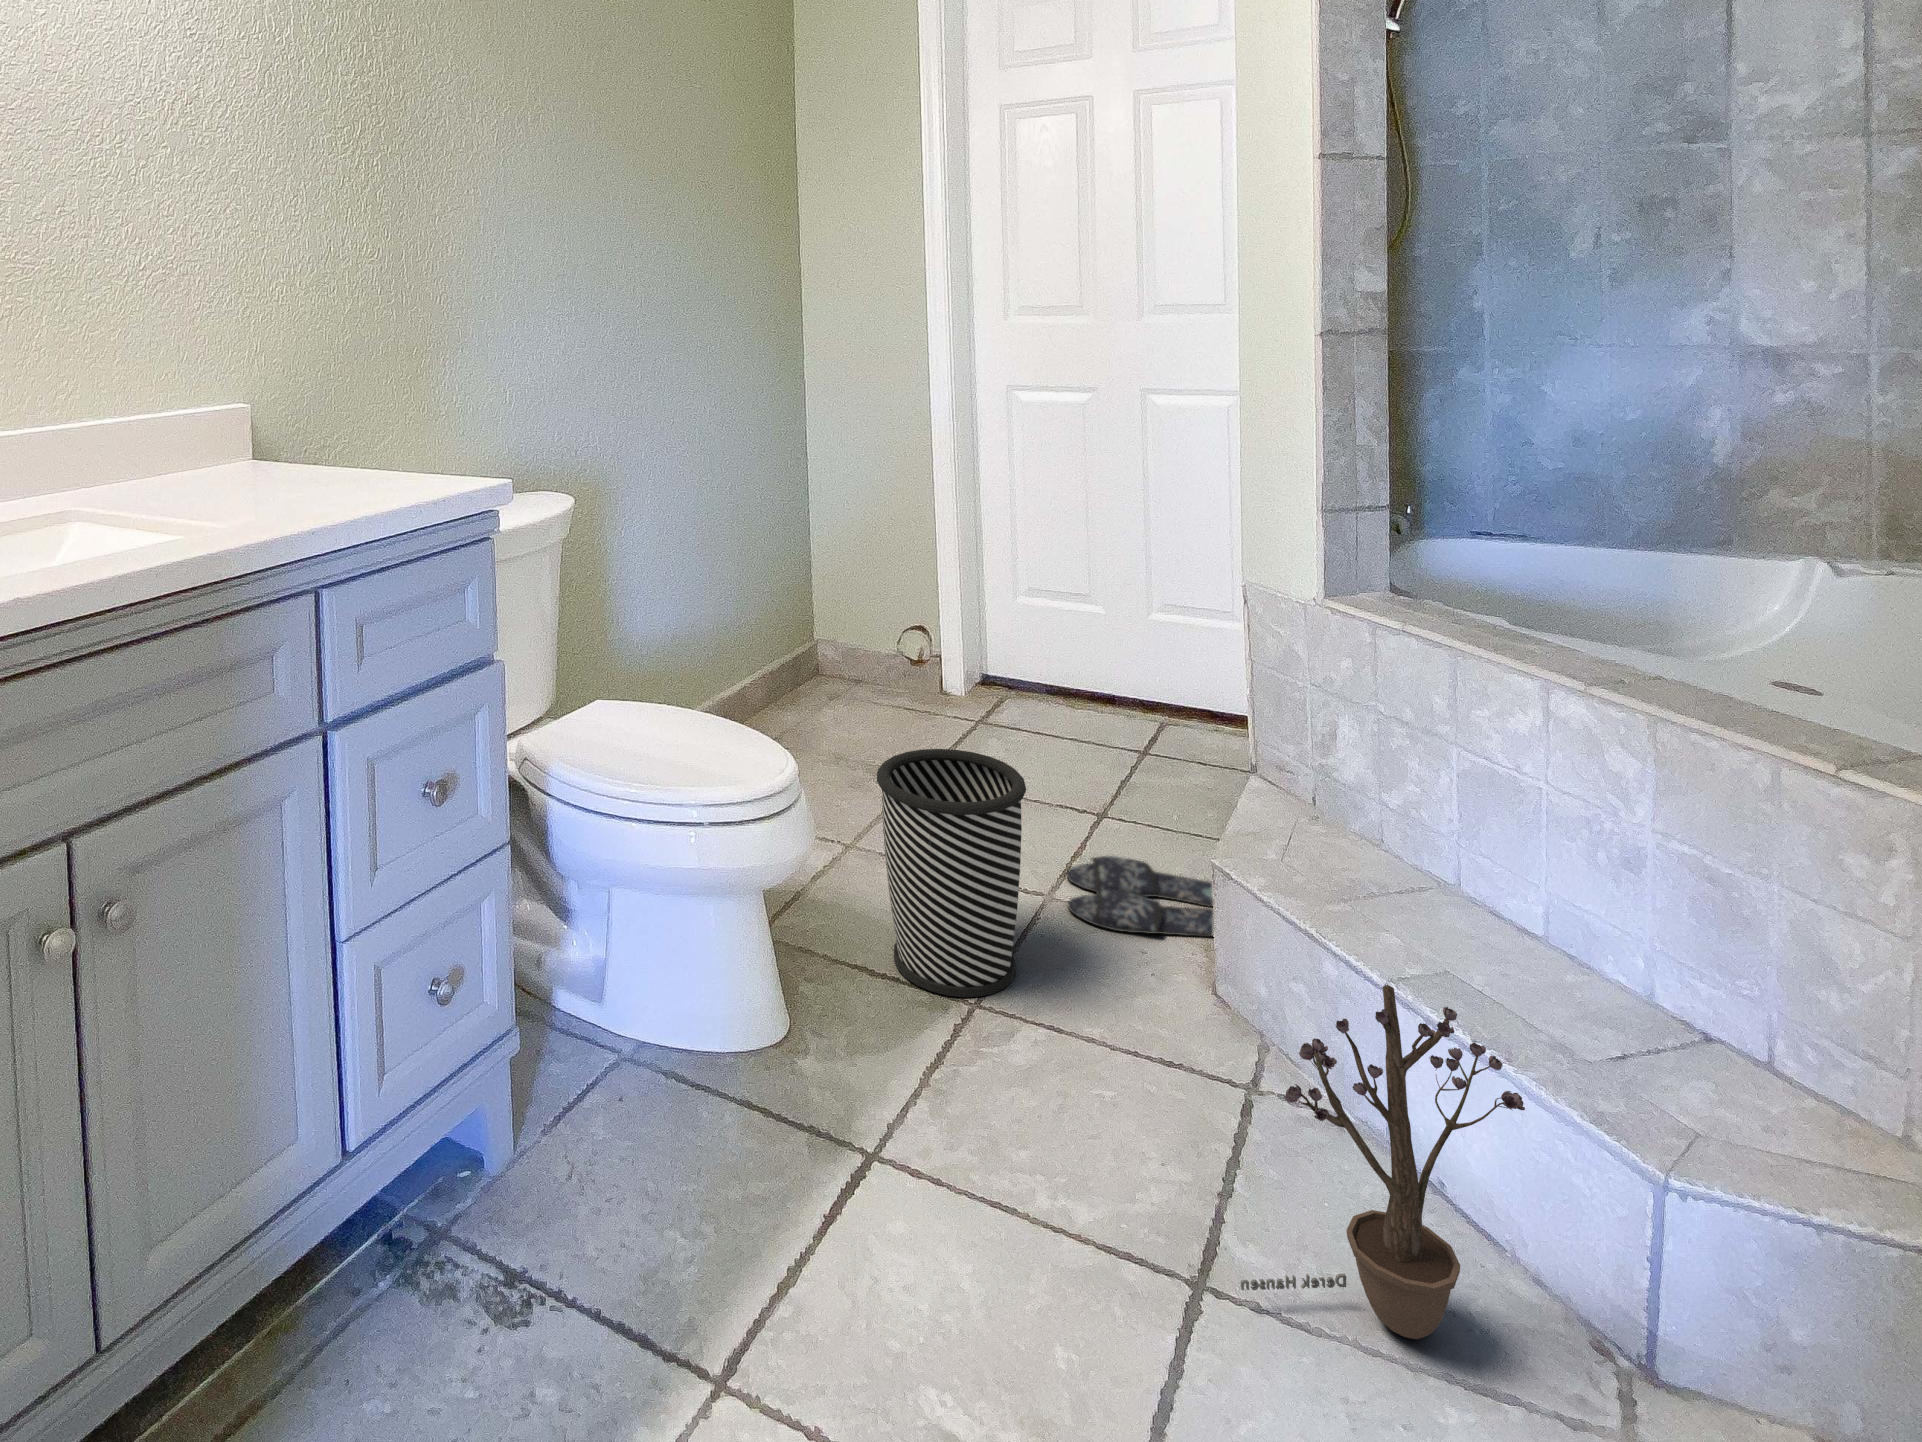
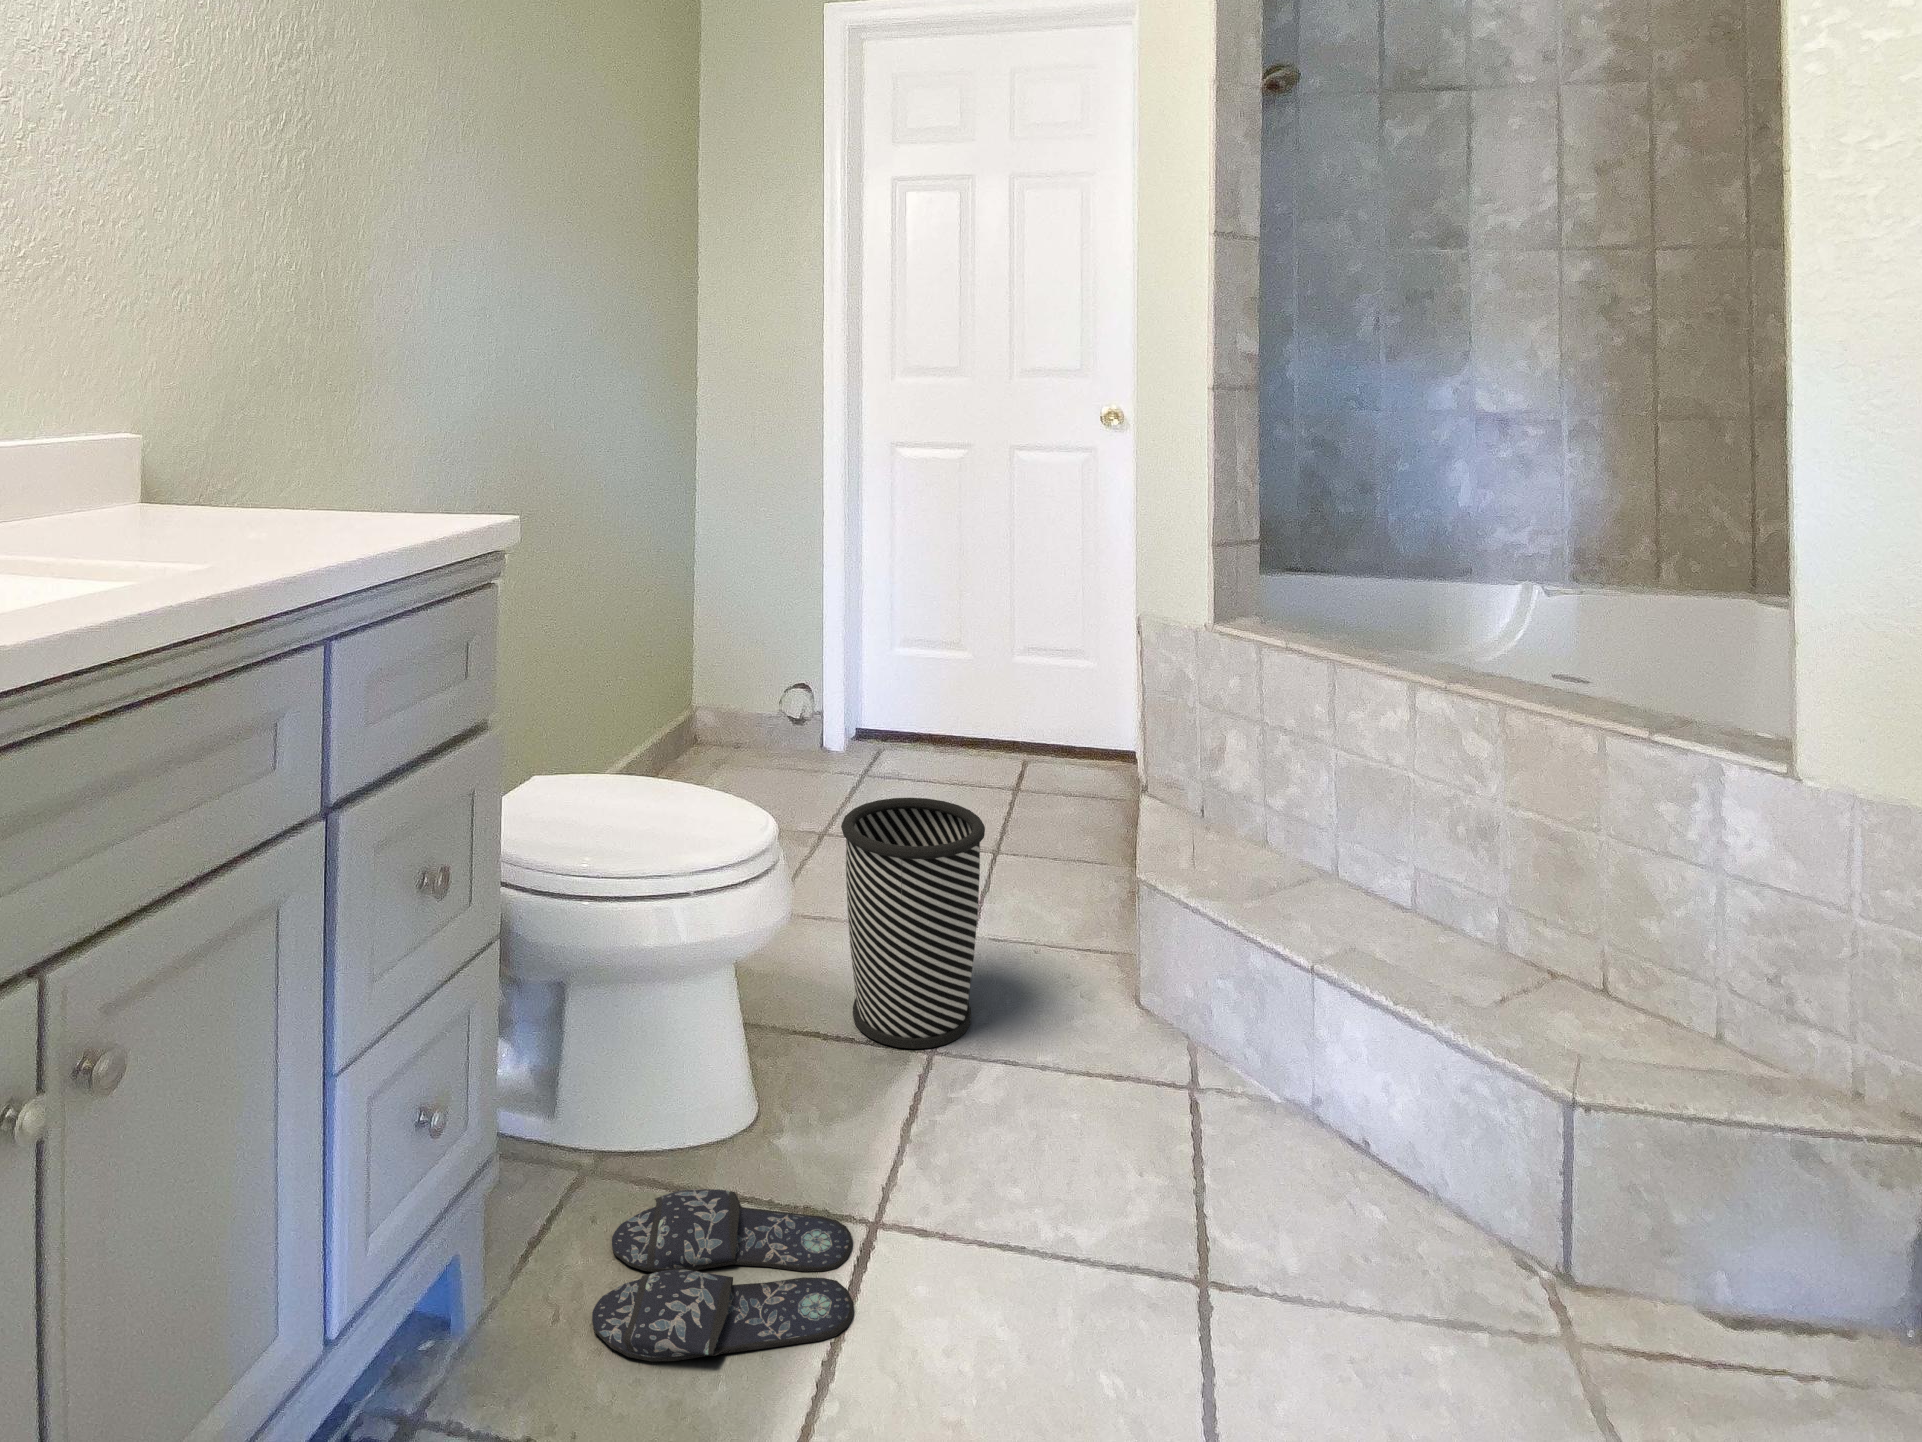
slippers: present [1066,856,1213,937] -> present [592,1189,853,1361]
decorative plant: present [1241,985,1525,1339] -> none [1242,957,1462,1289]

